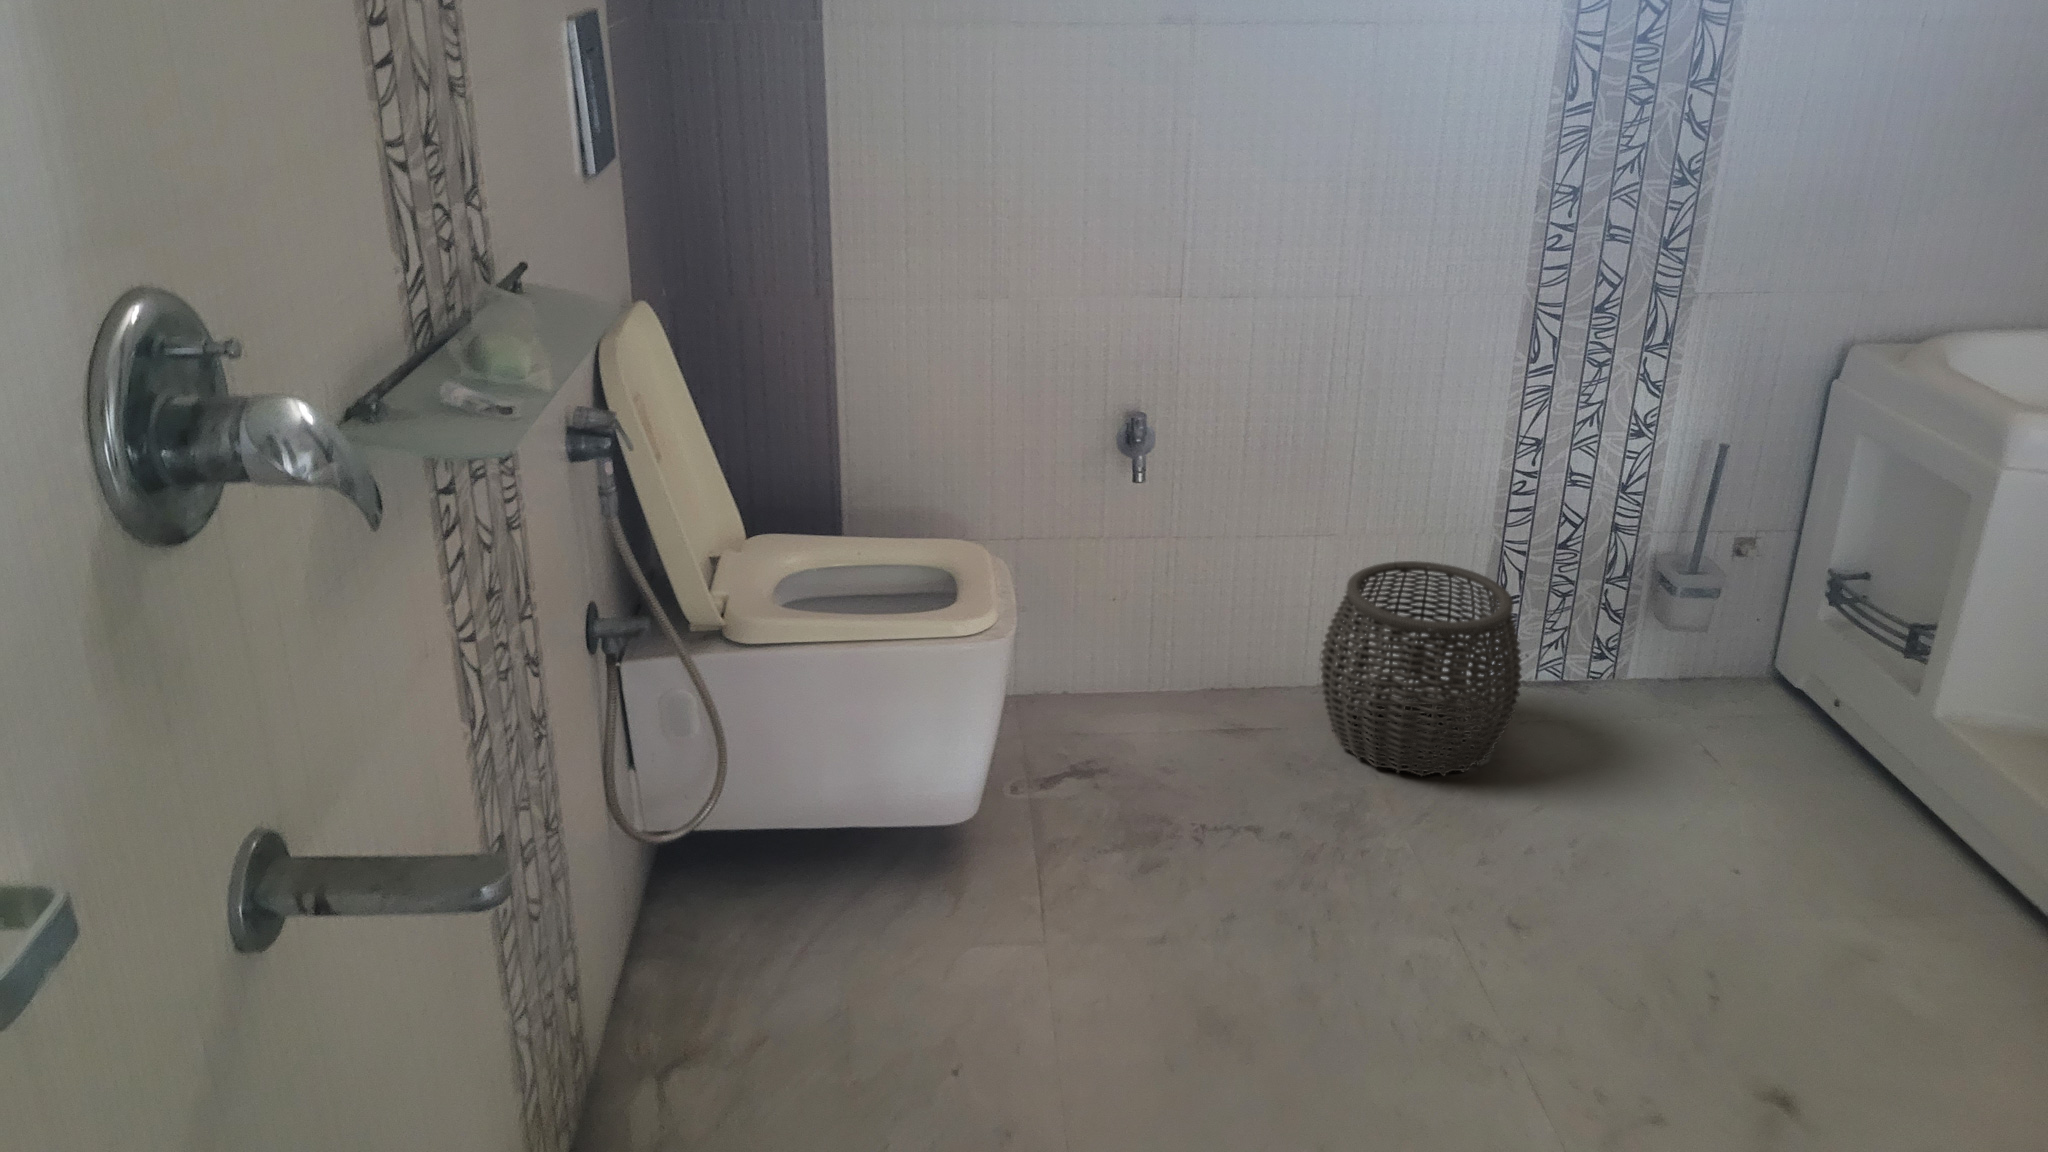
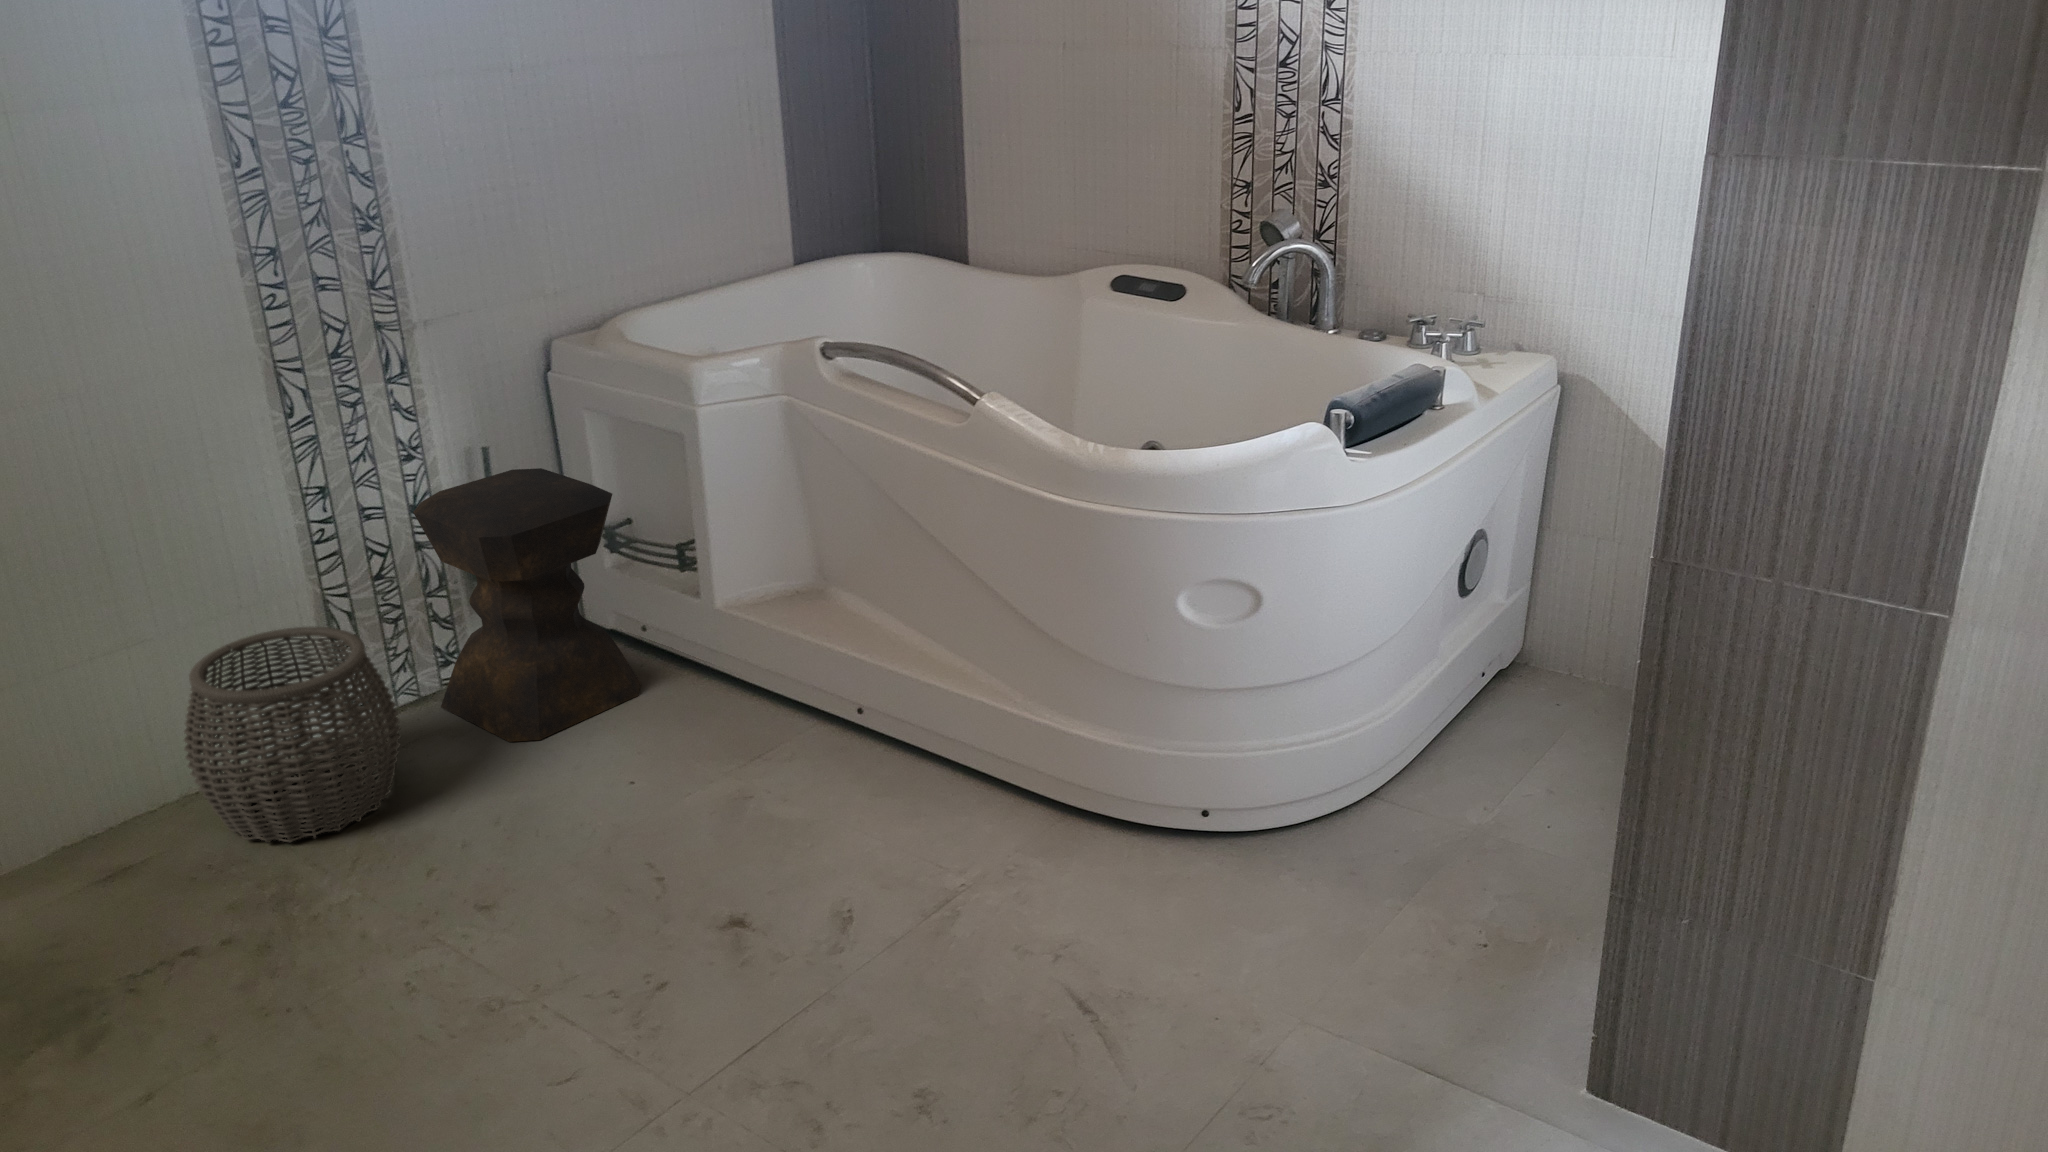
stool: none [1576,478,1852,774] -> present [413,468,641,742]

